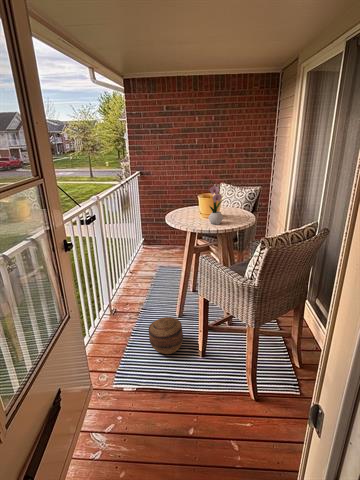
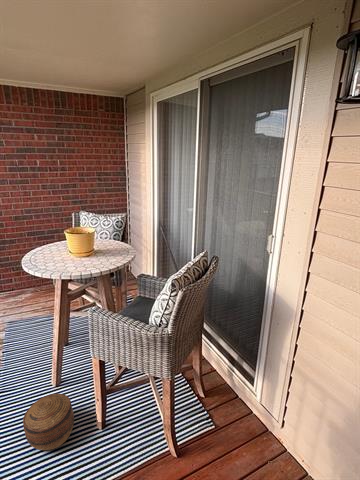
flower arrangement: present [208,179,223,224] -> none [82,212,102,264]

